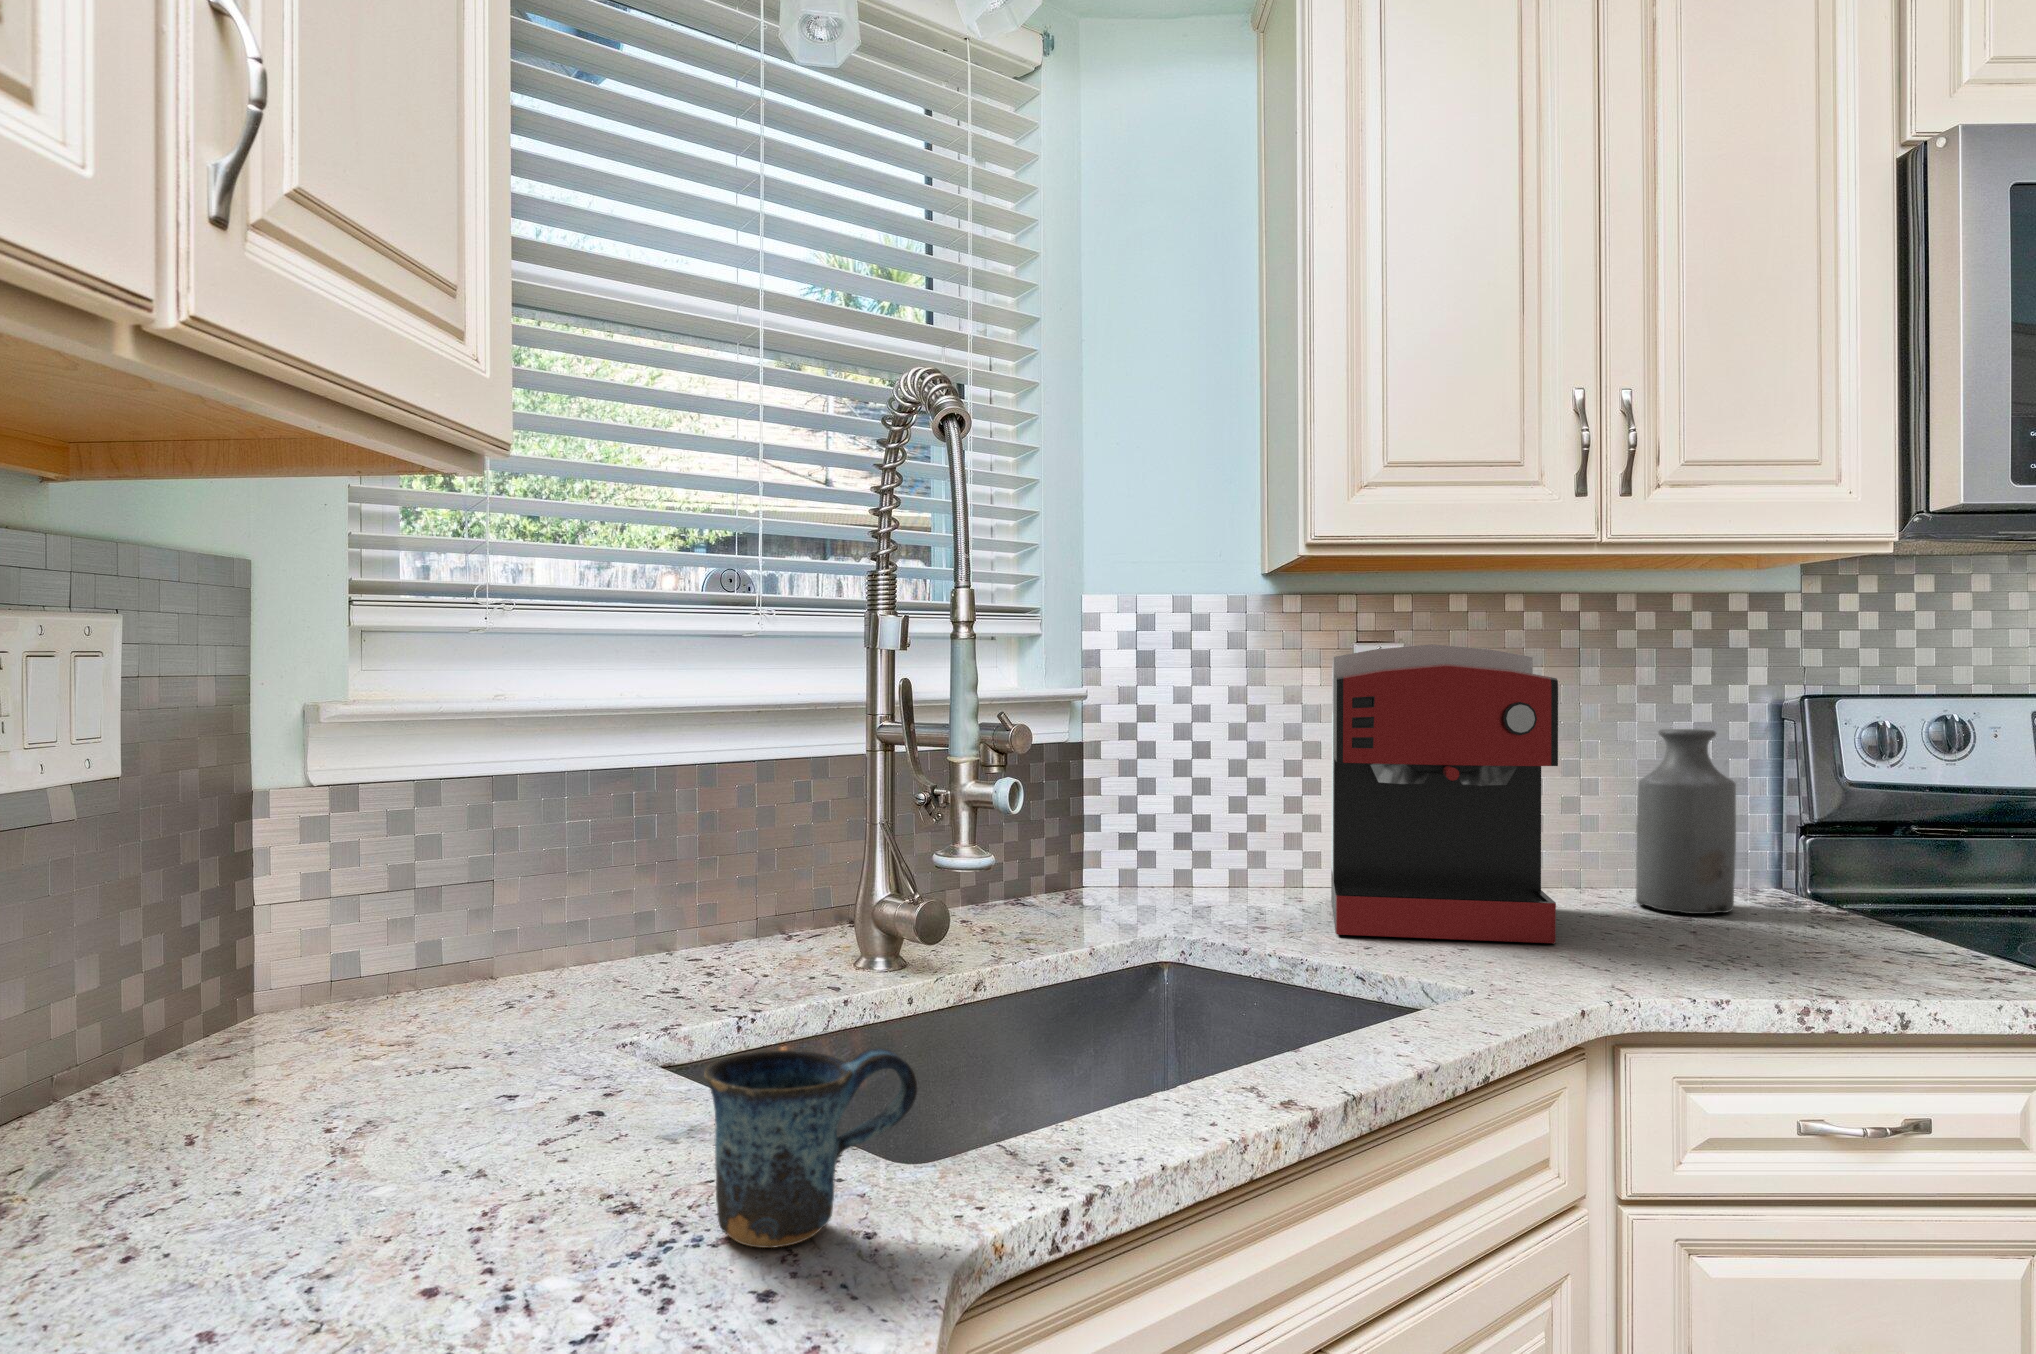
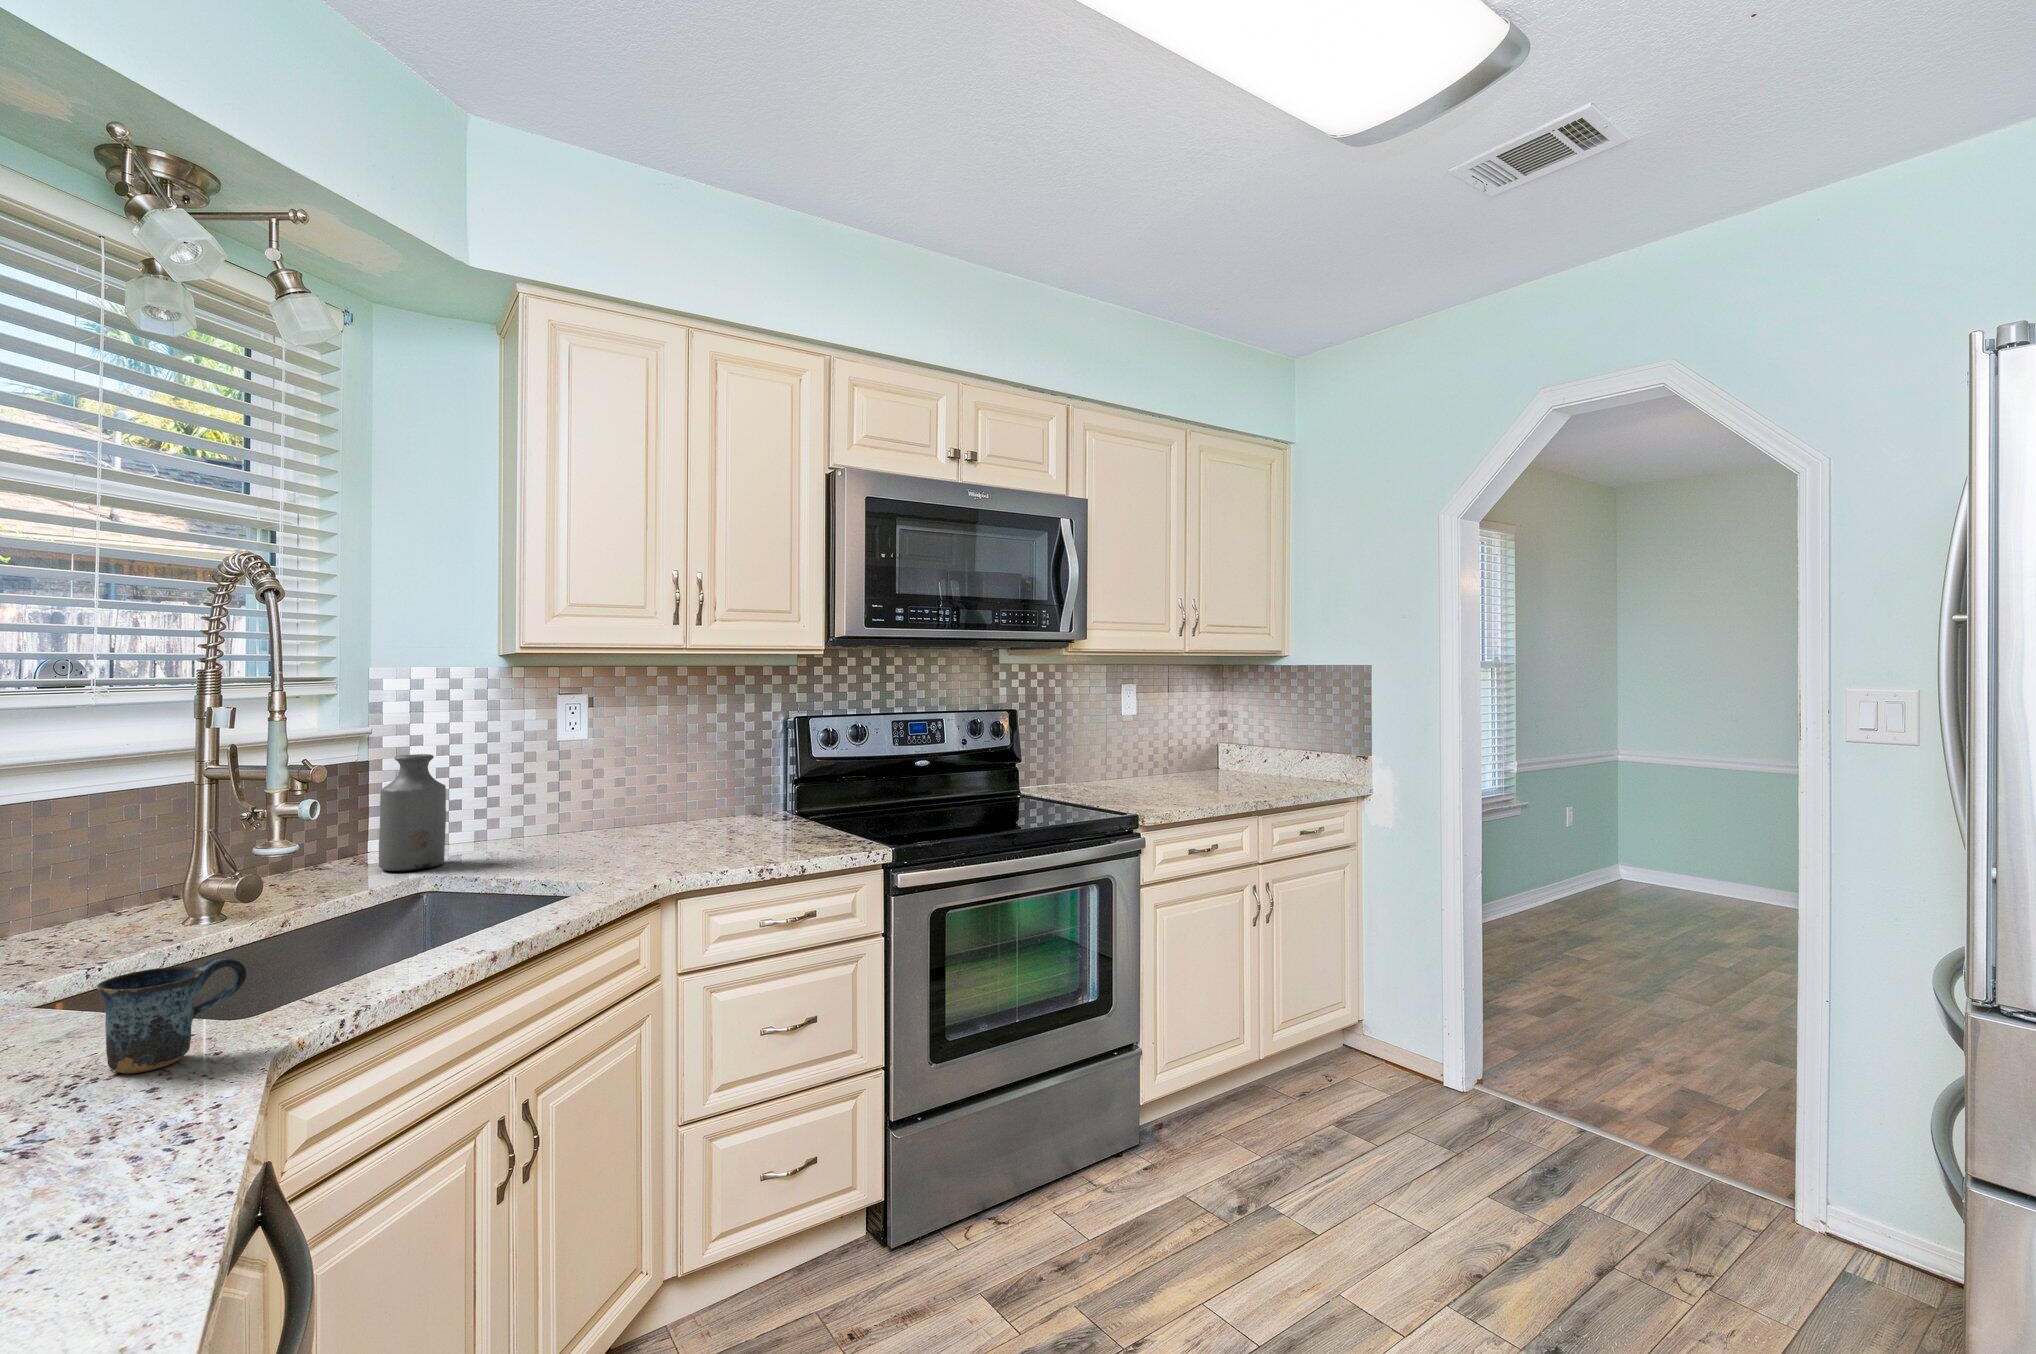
coffee maker: present [1331,644,1558,943] -> none [536,698,659,863]
bottle: present [1635,729,1736,914] -> present [379,754,446,871]

